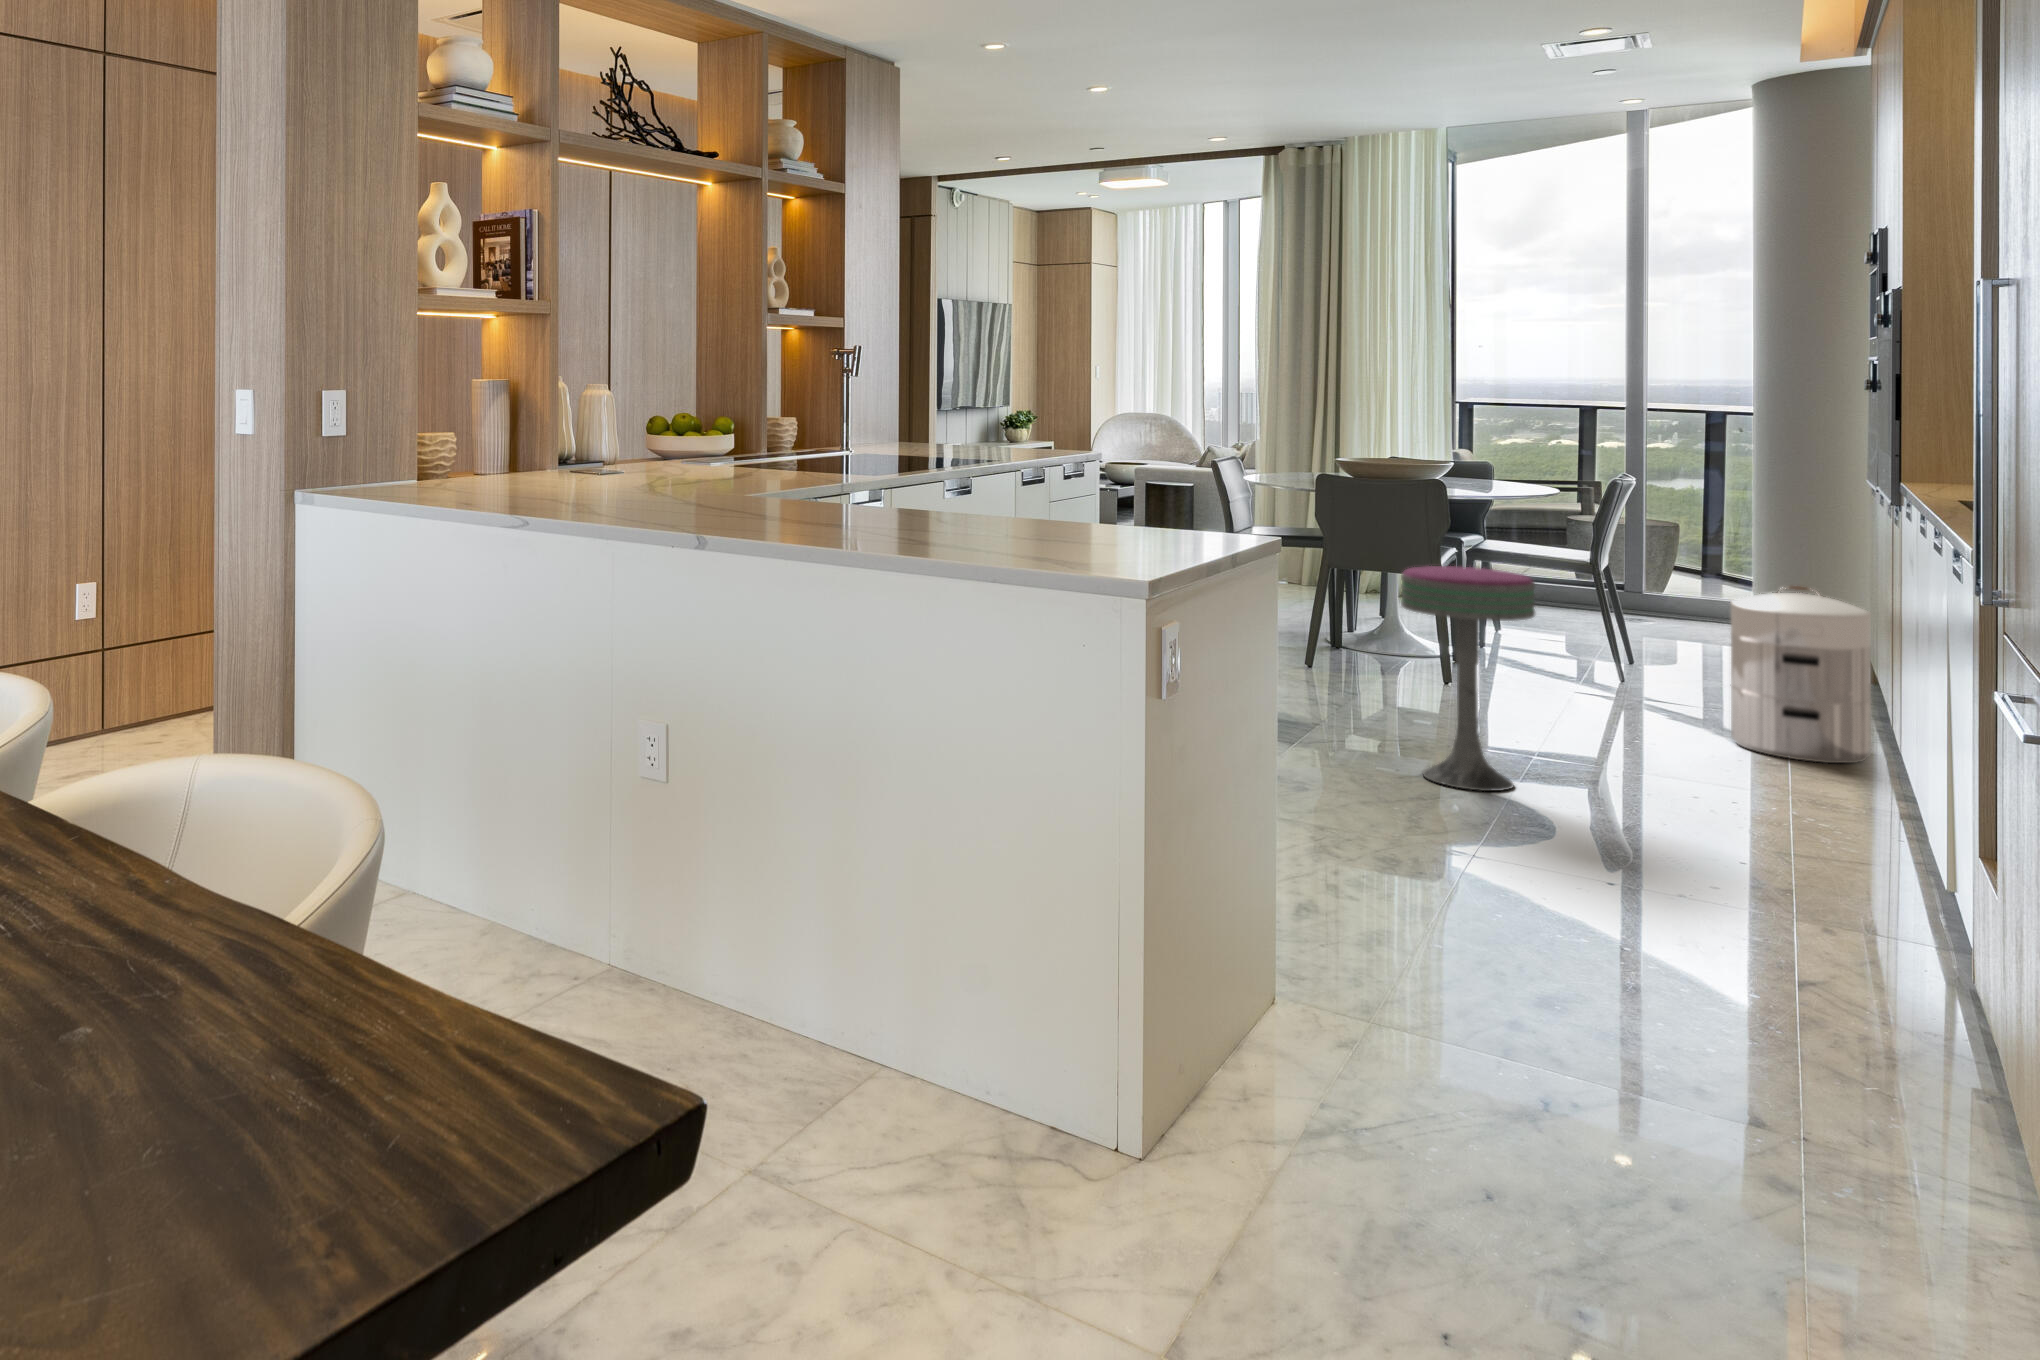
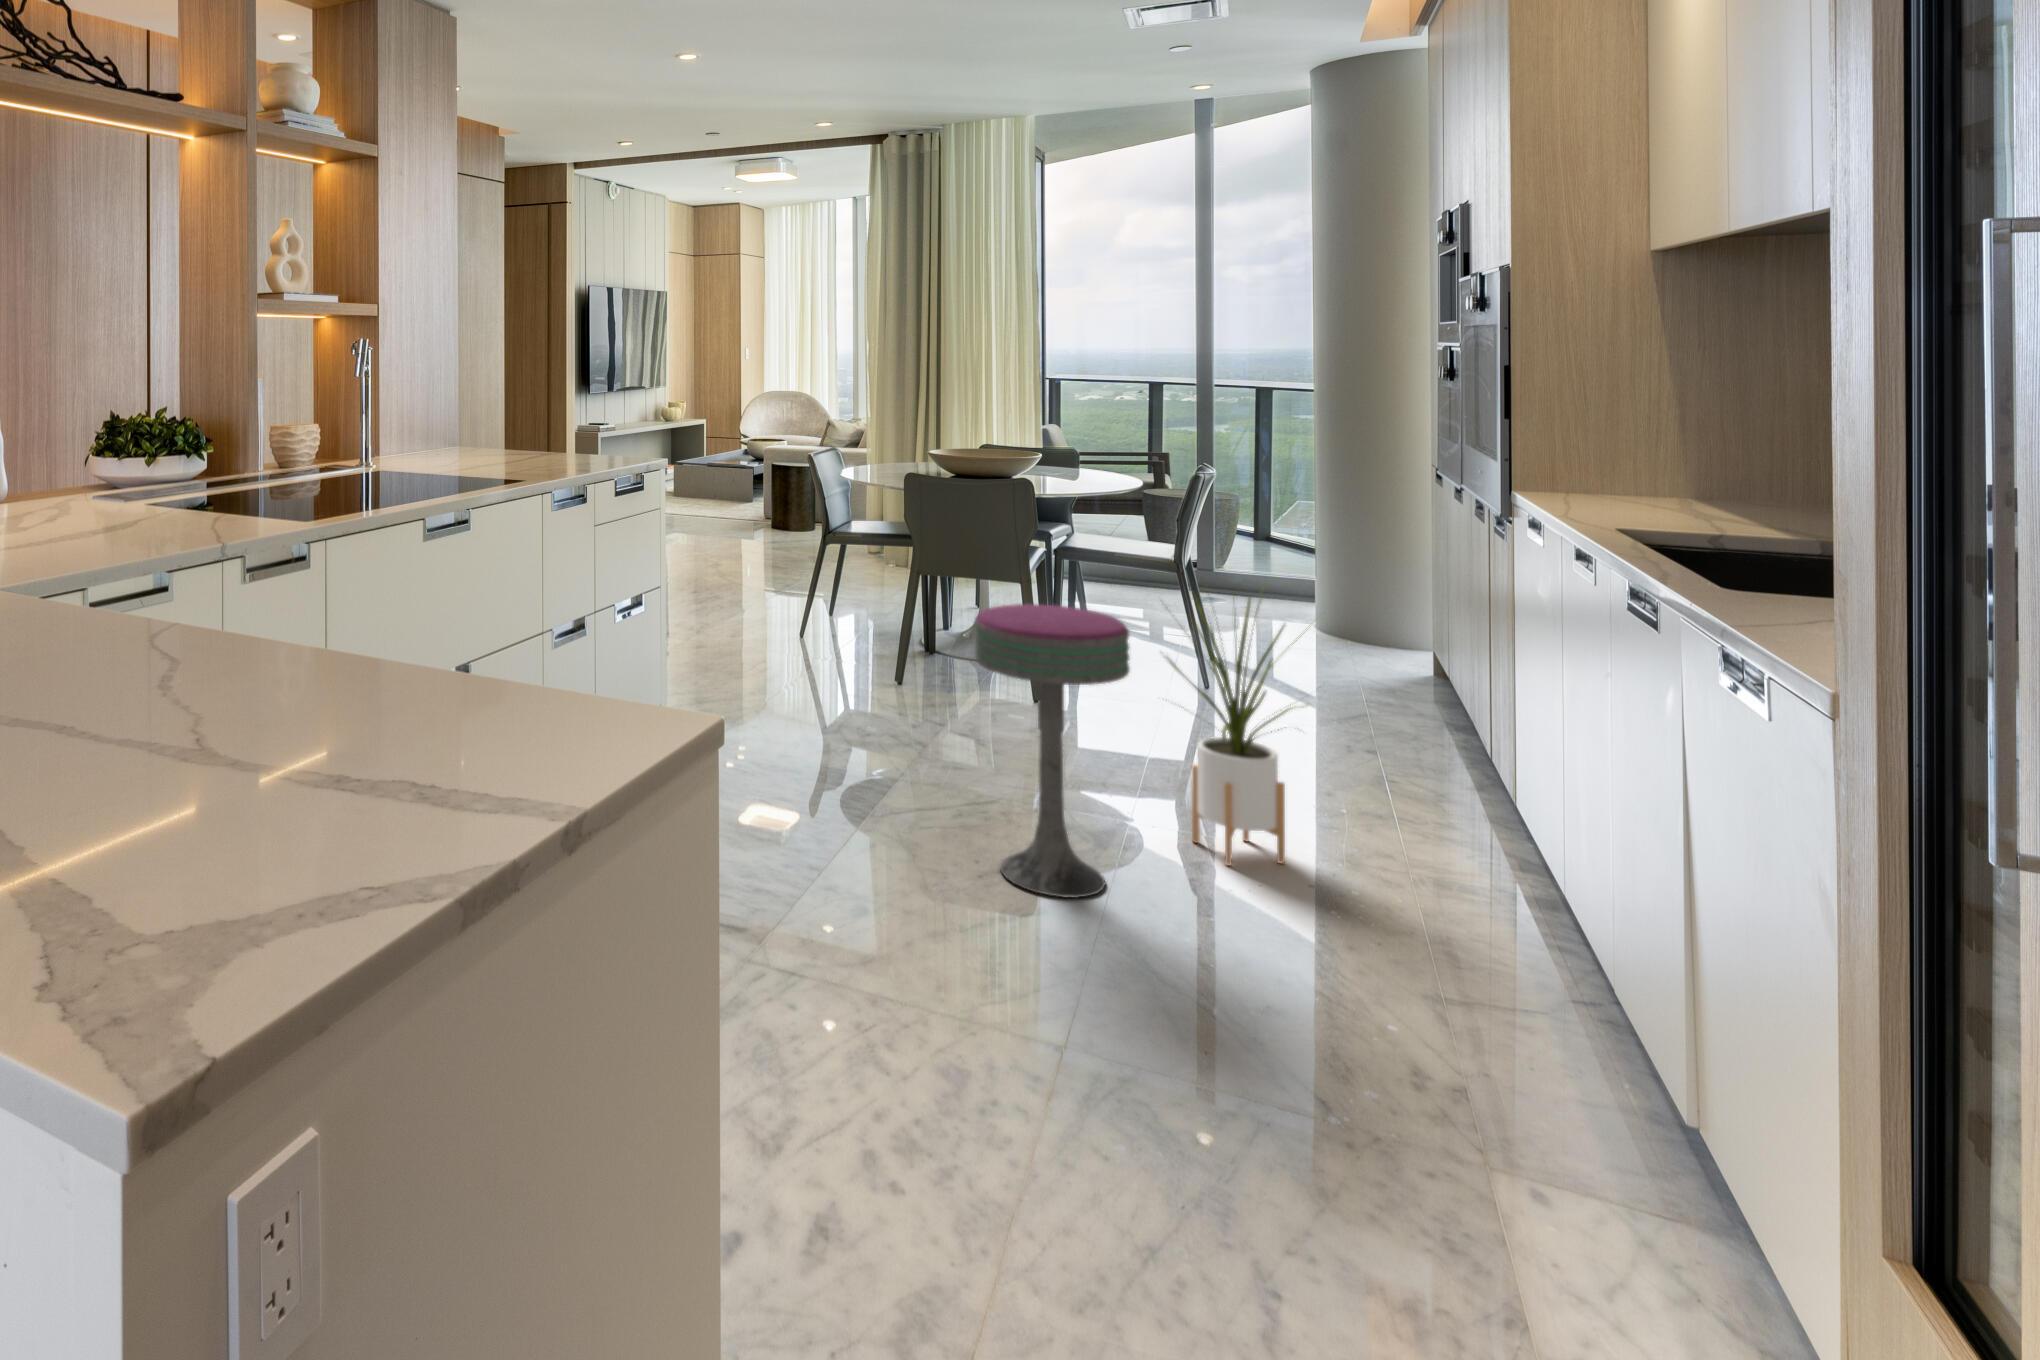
house plant: none [1562,547,1711,784] -> present [1166,589,1315,866]
waste bin: present [1731,586,1872,763] -> none [1326,603,1477,809]

